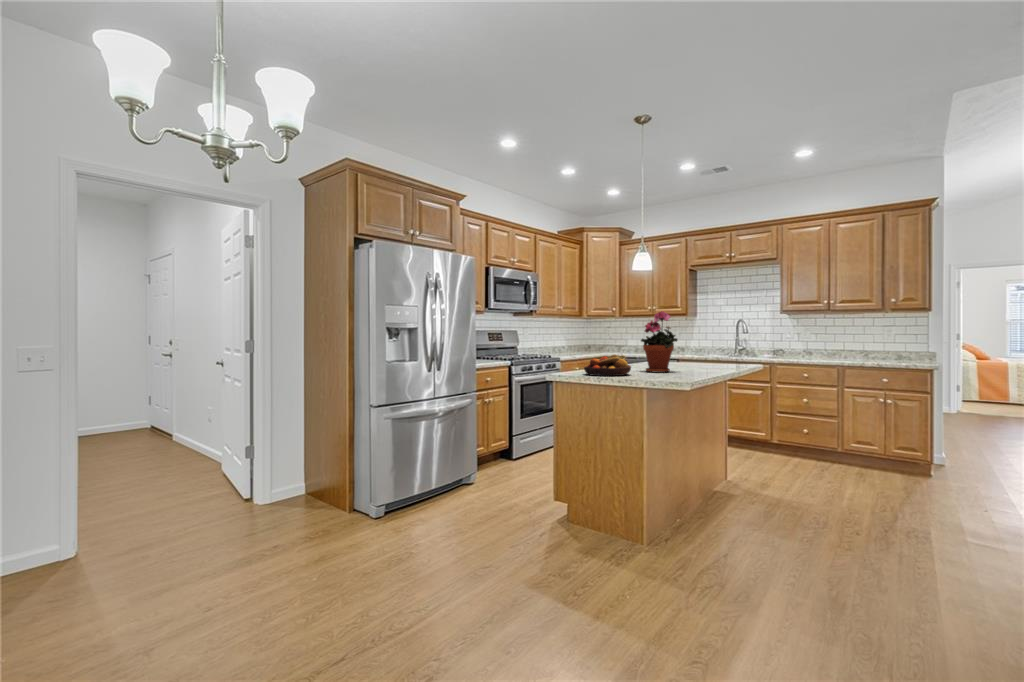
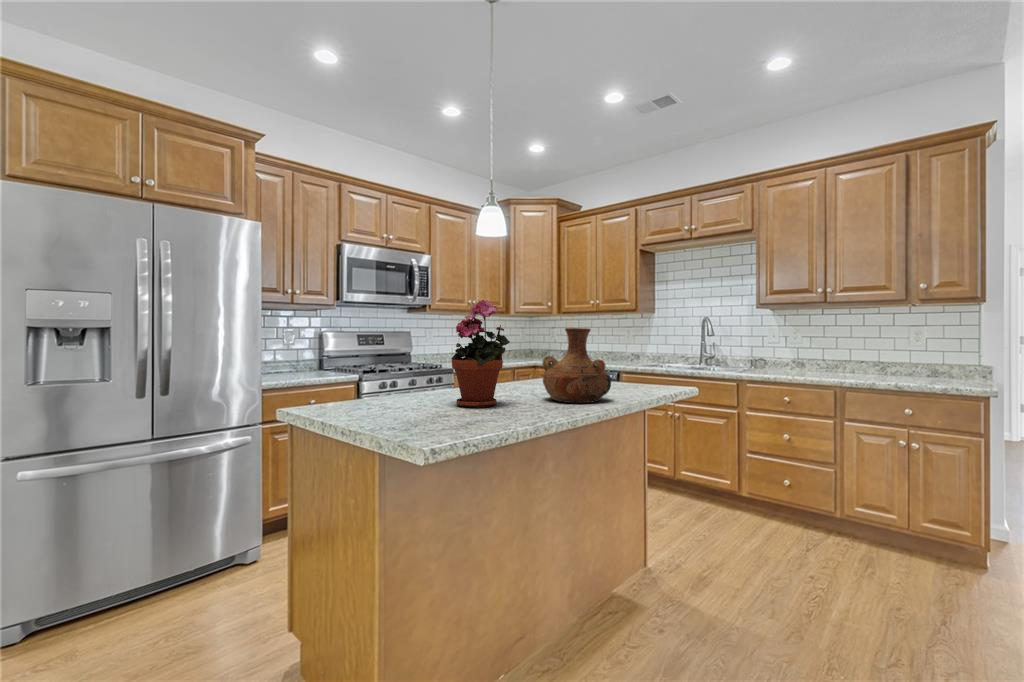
vase: none [684,327,728,371] -> present [542,327,611,403]
fruit bowl: present [584,355,631,376] -> none [310,378,404,420]

